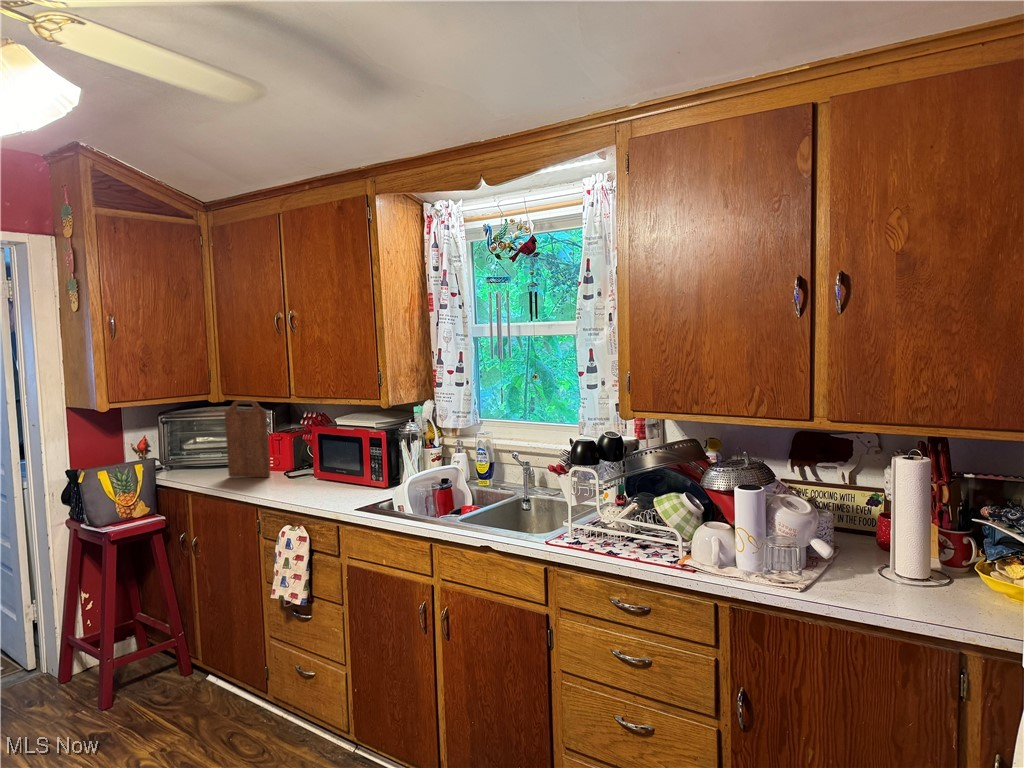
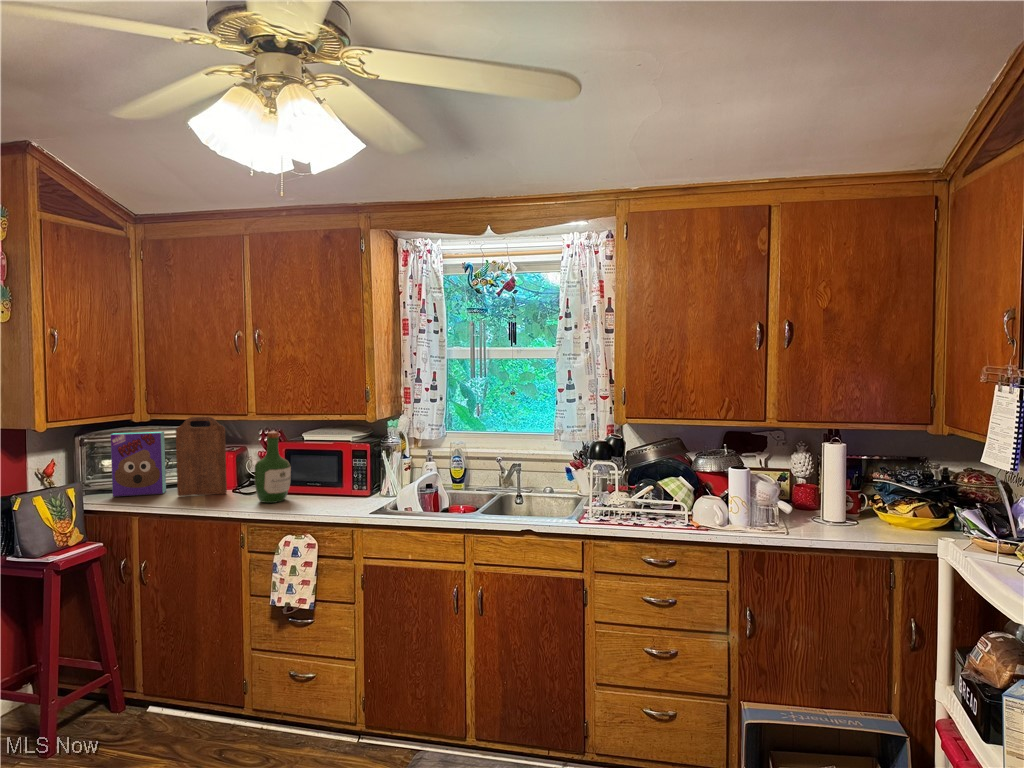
cereal box: none [179,414,229,474] -> present [111,432,166,497]
wine bottle: none [273,417,310,490] -> present [255,431,291,503]

